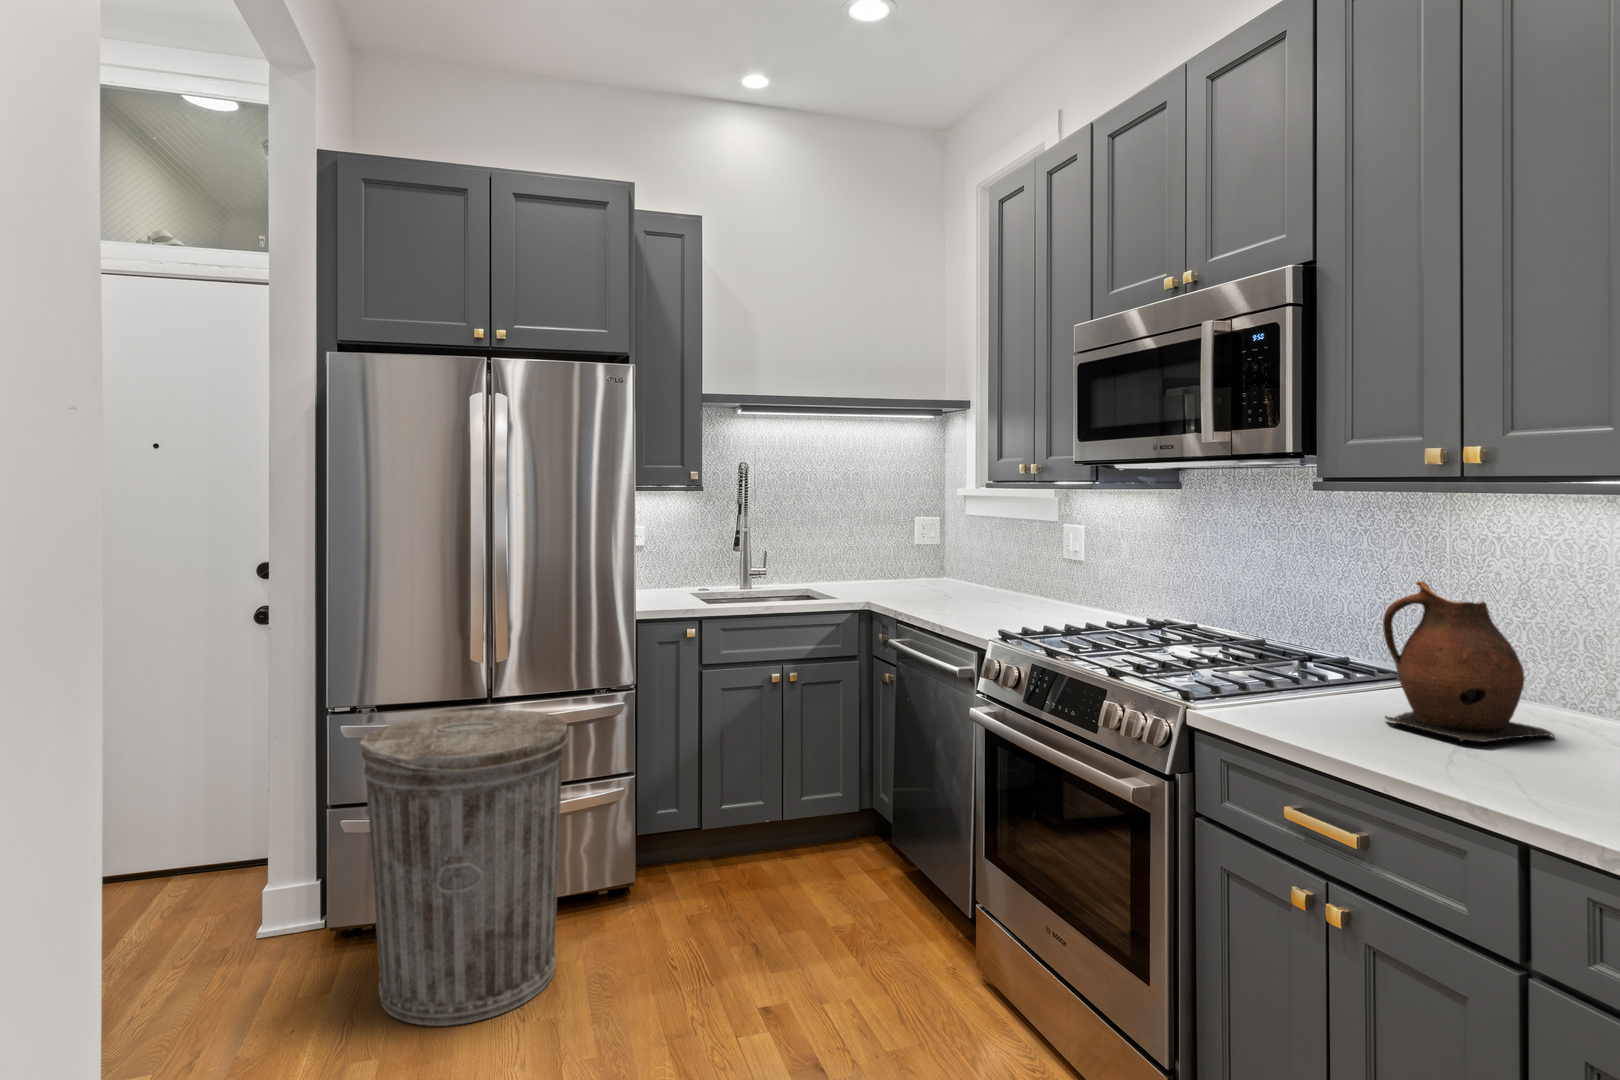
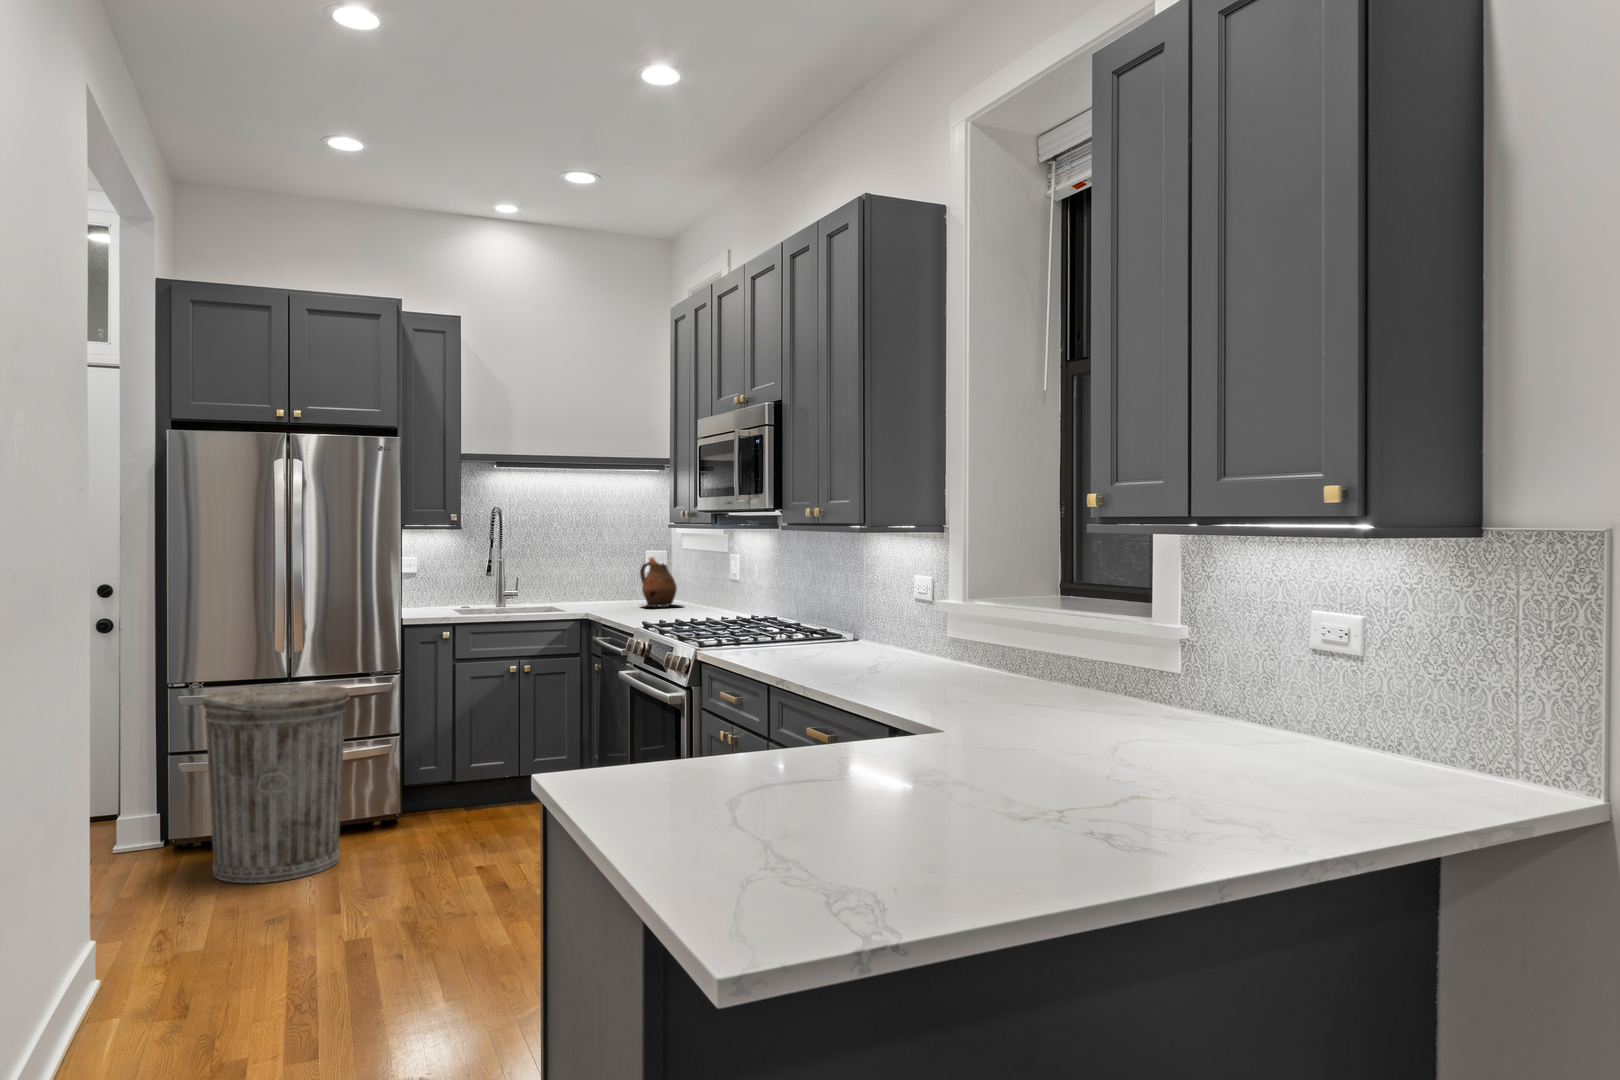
ceramic pitcher: present [1383,581,1554,742] -> present [640,558,677,607]

